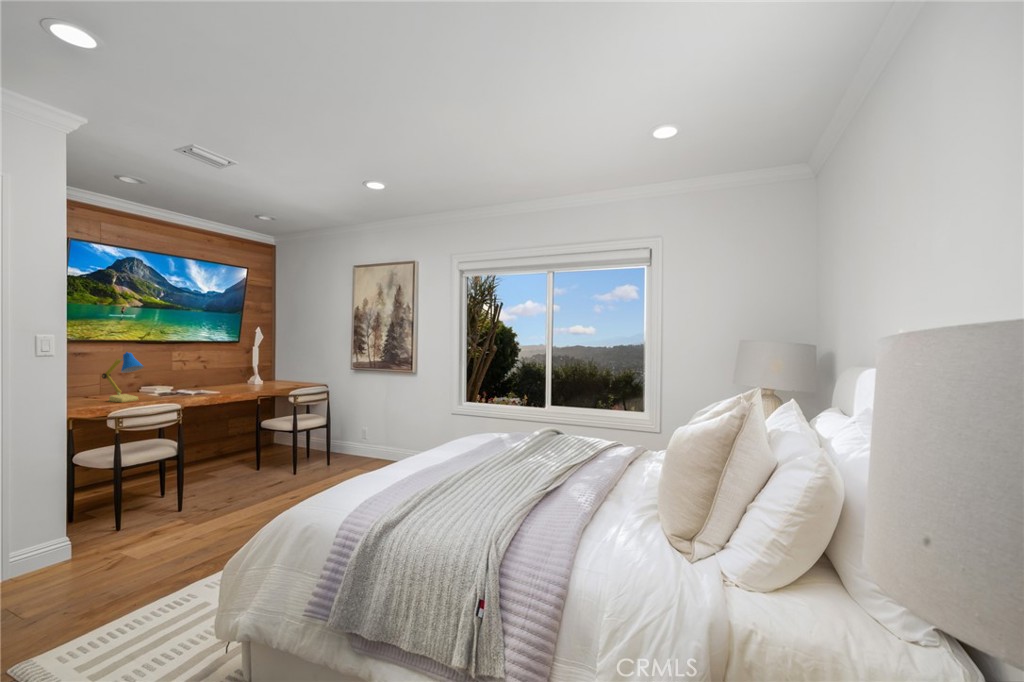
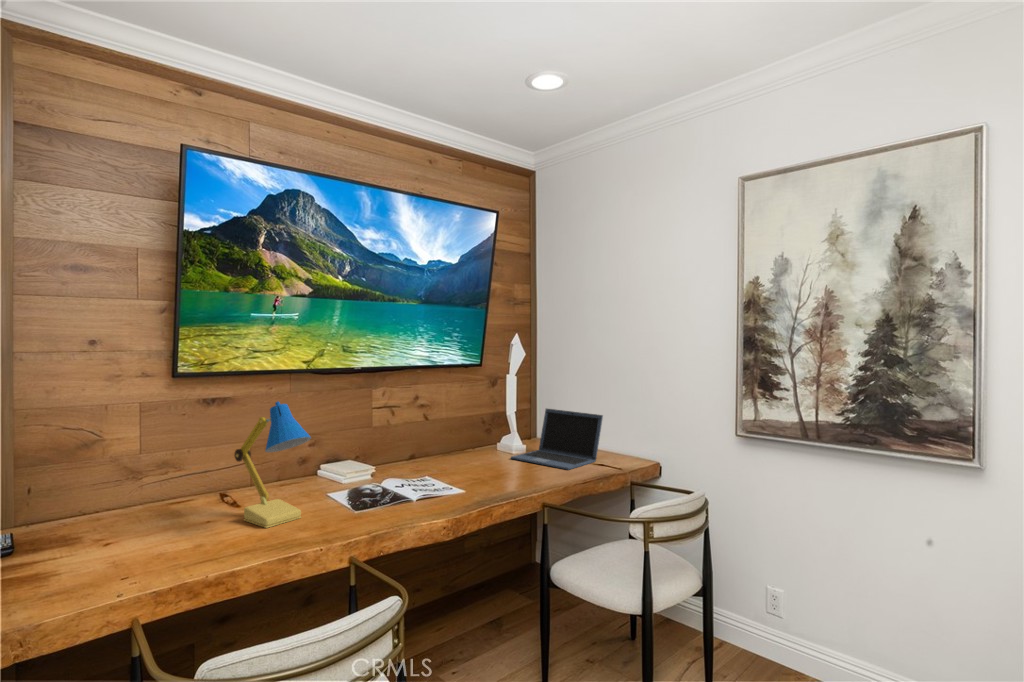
laptop: none [253,363,301,387] -> present [511,409,603,470]

